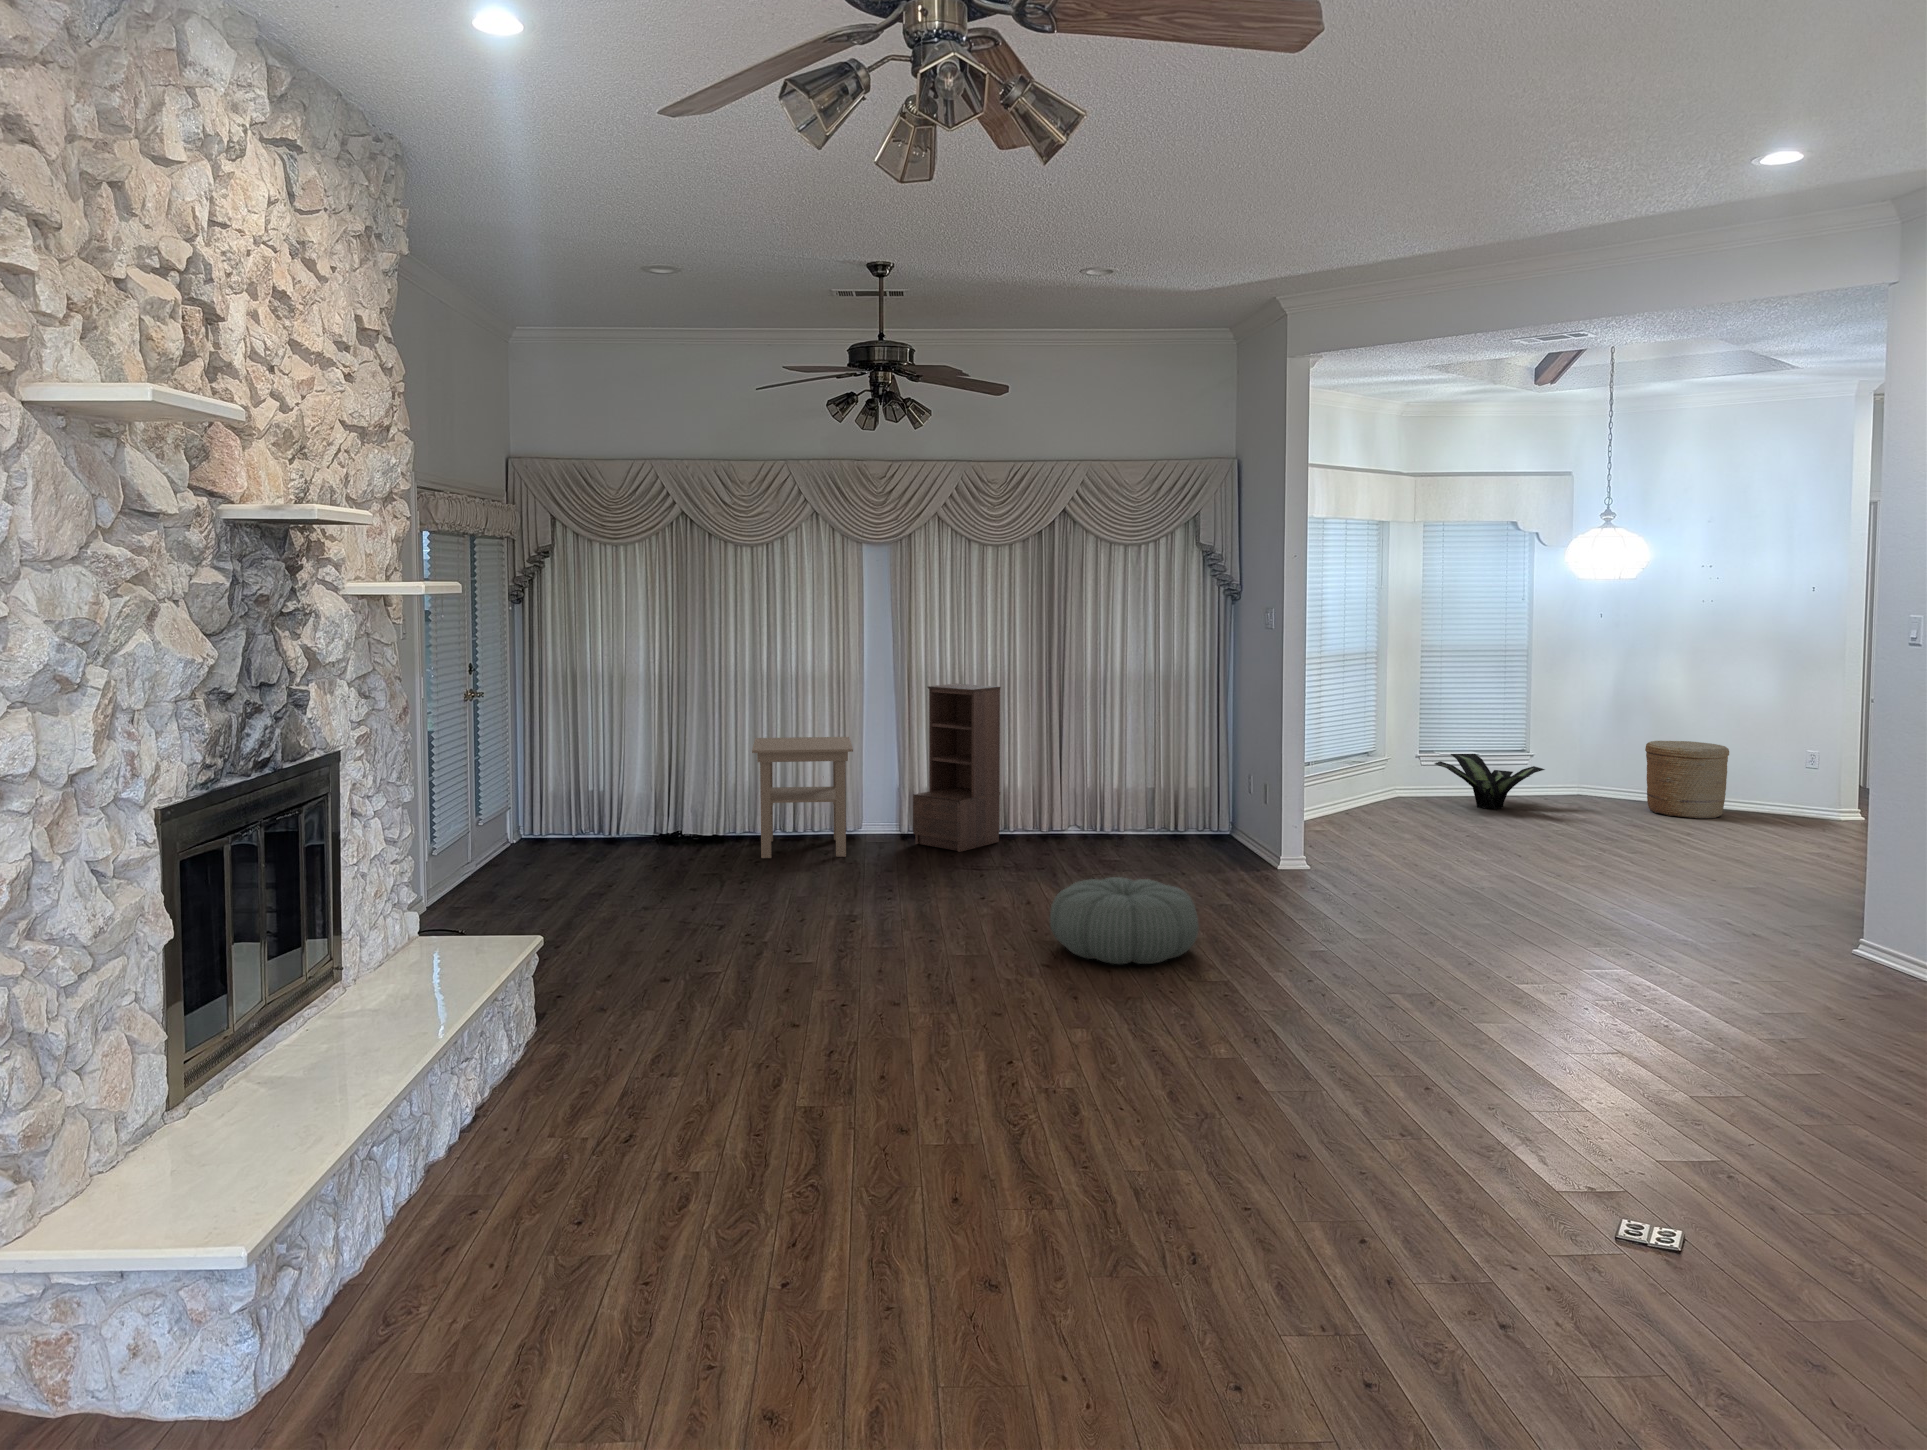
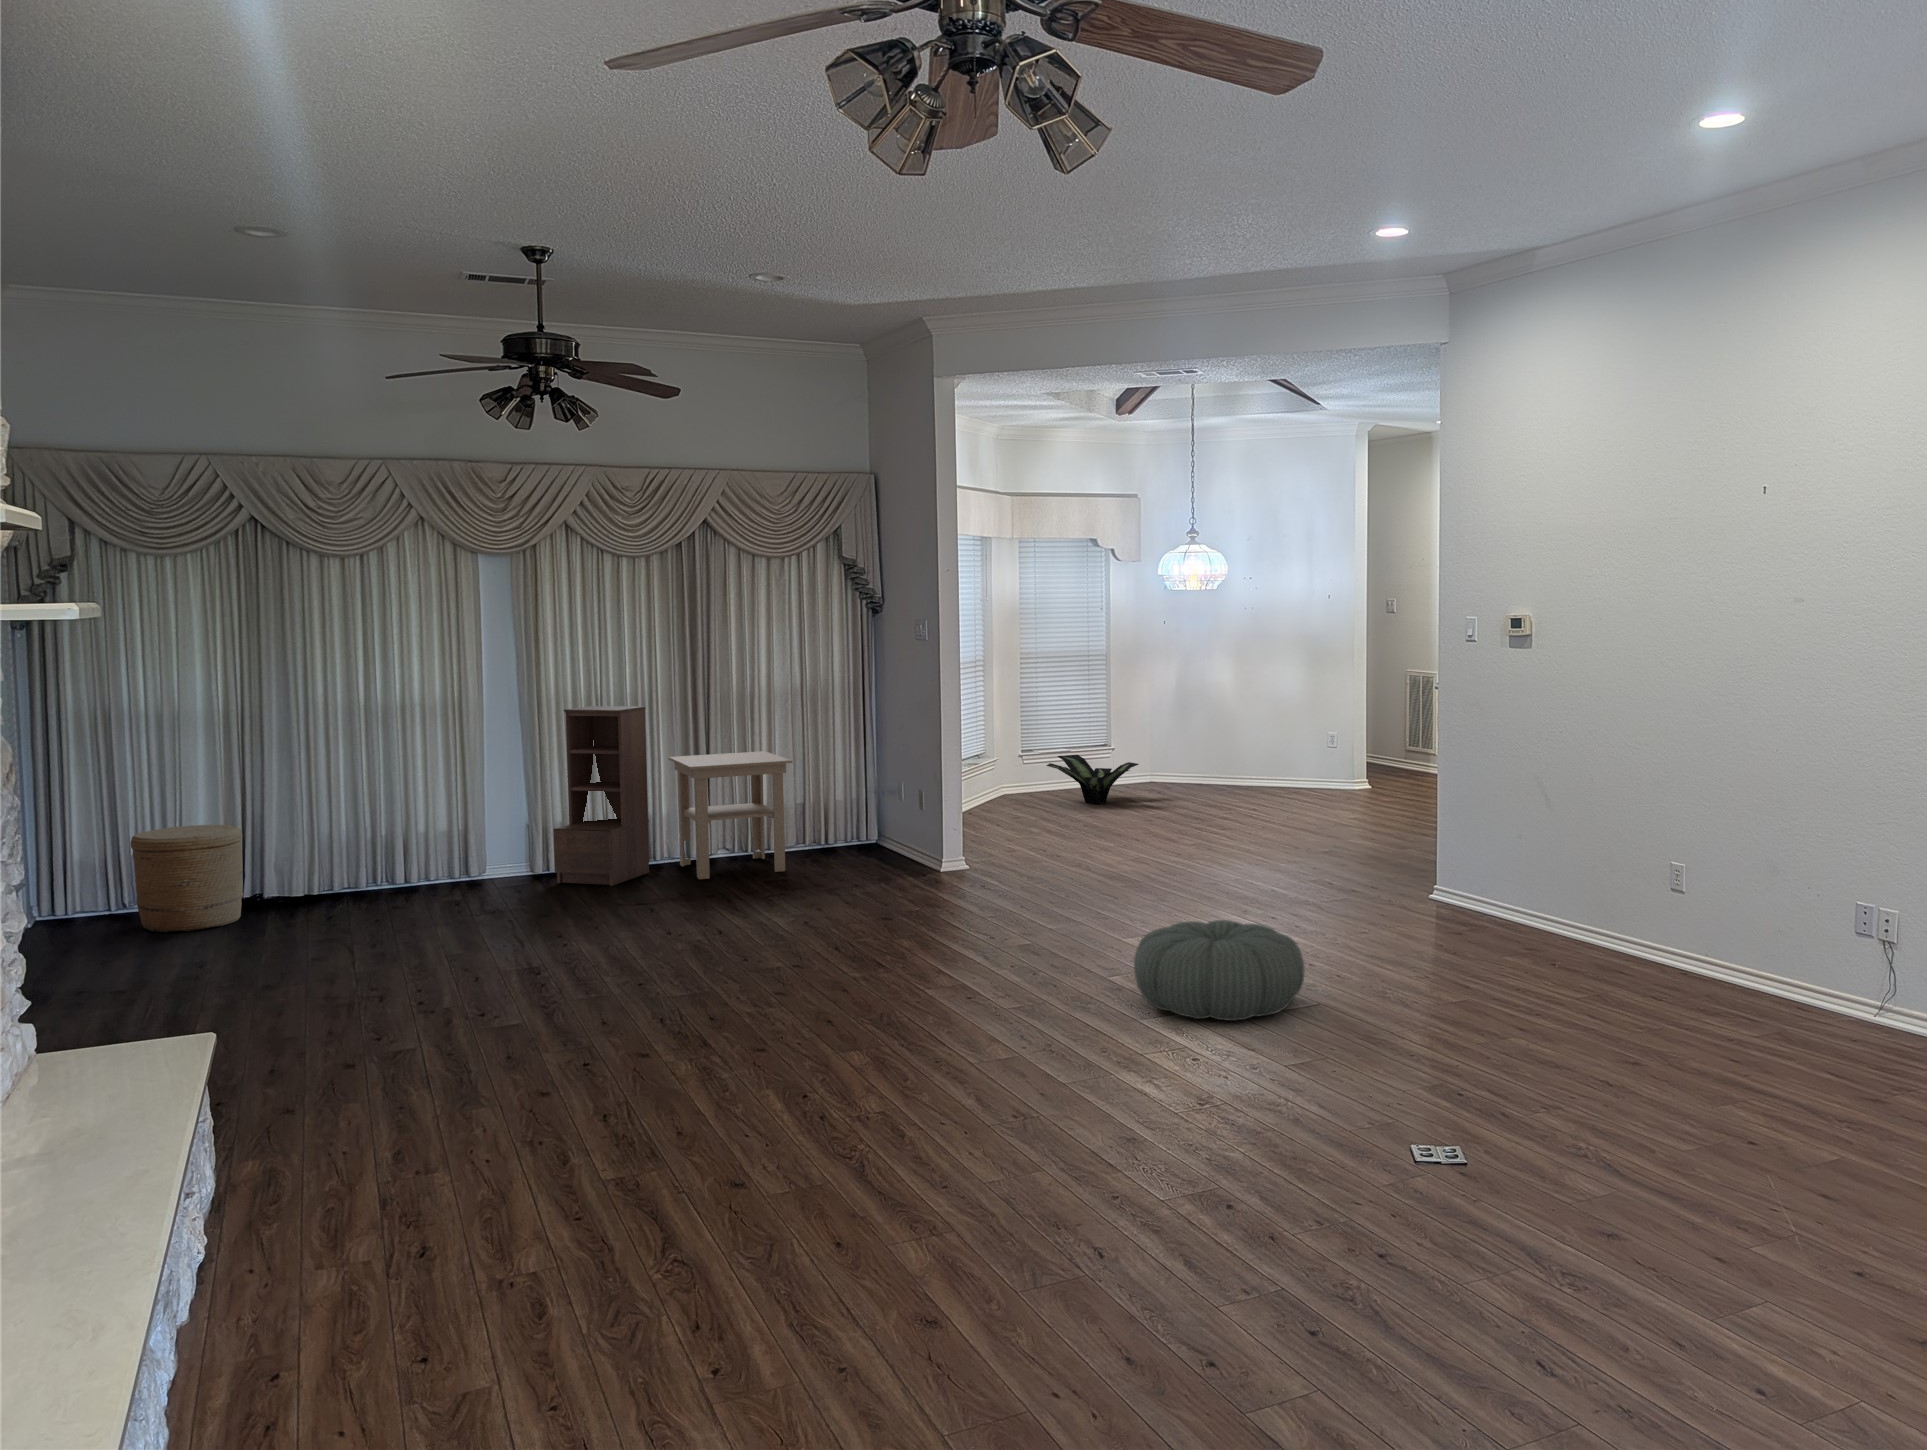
side table: present [752,737,853,858] -> present [668,751,792,879]
woven basket: present [1645,741,1729,819] -> present [131,825,244,933]
pouf: present [1050,877,1199,964] -> present [1134,920,1305,1021]

